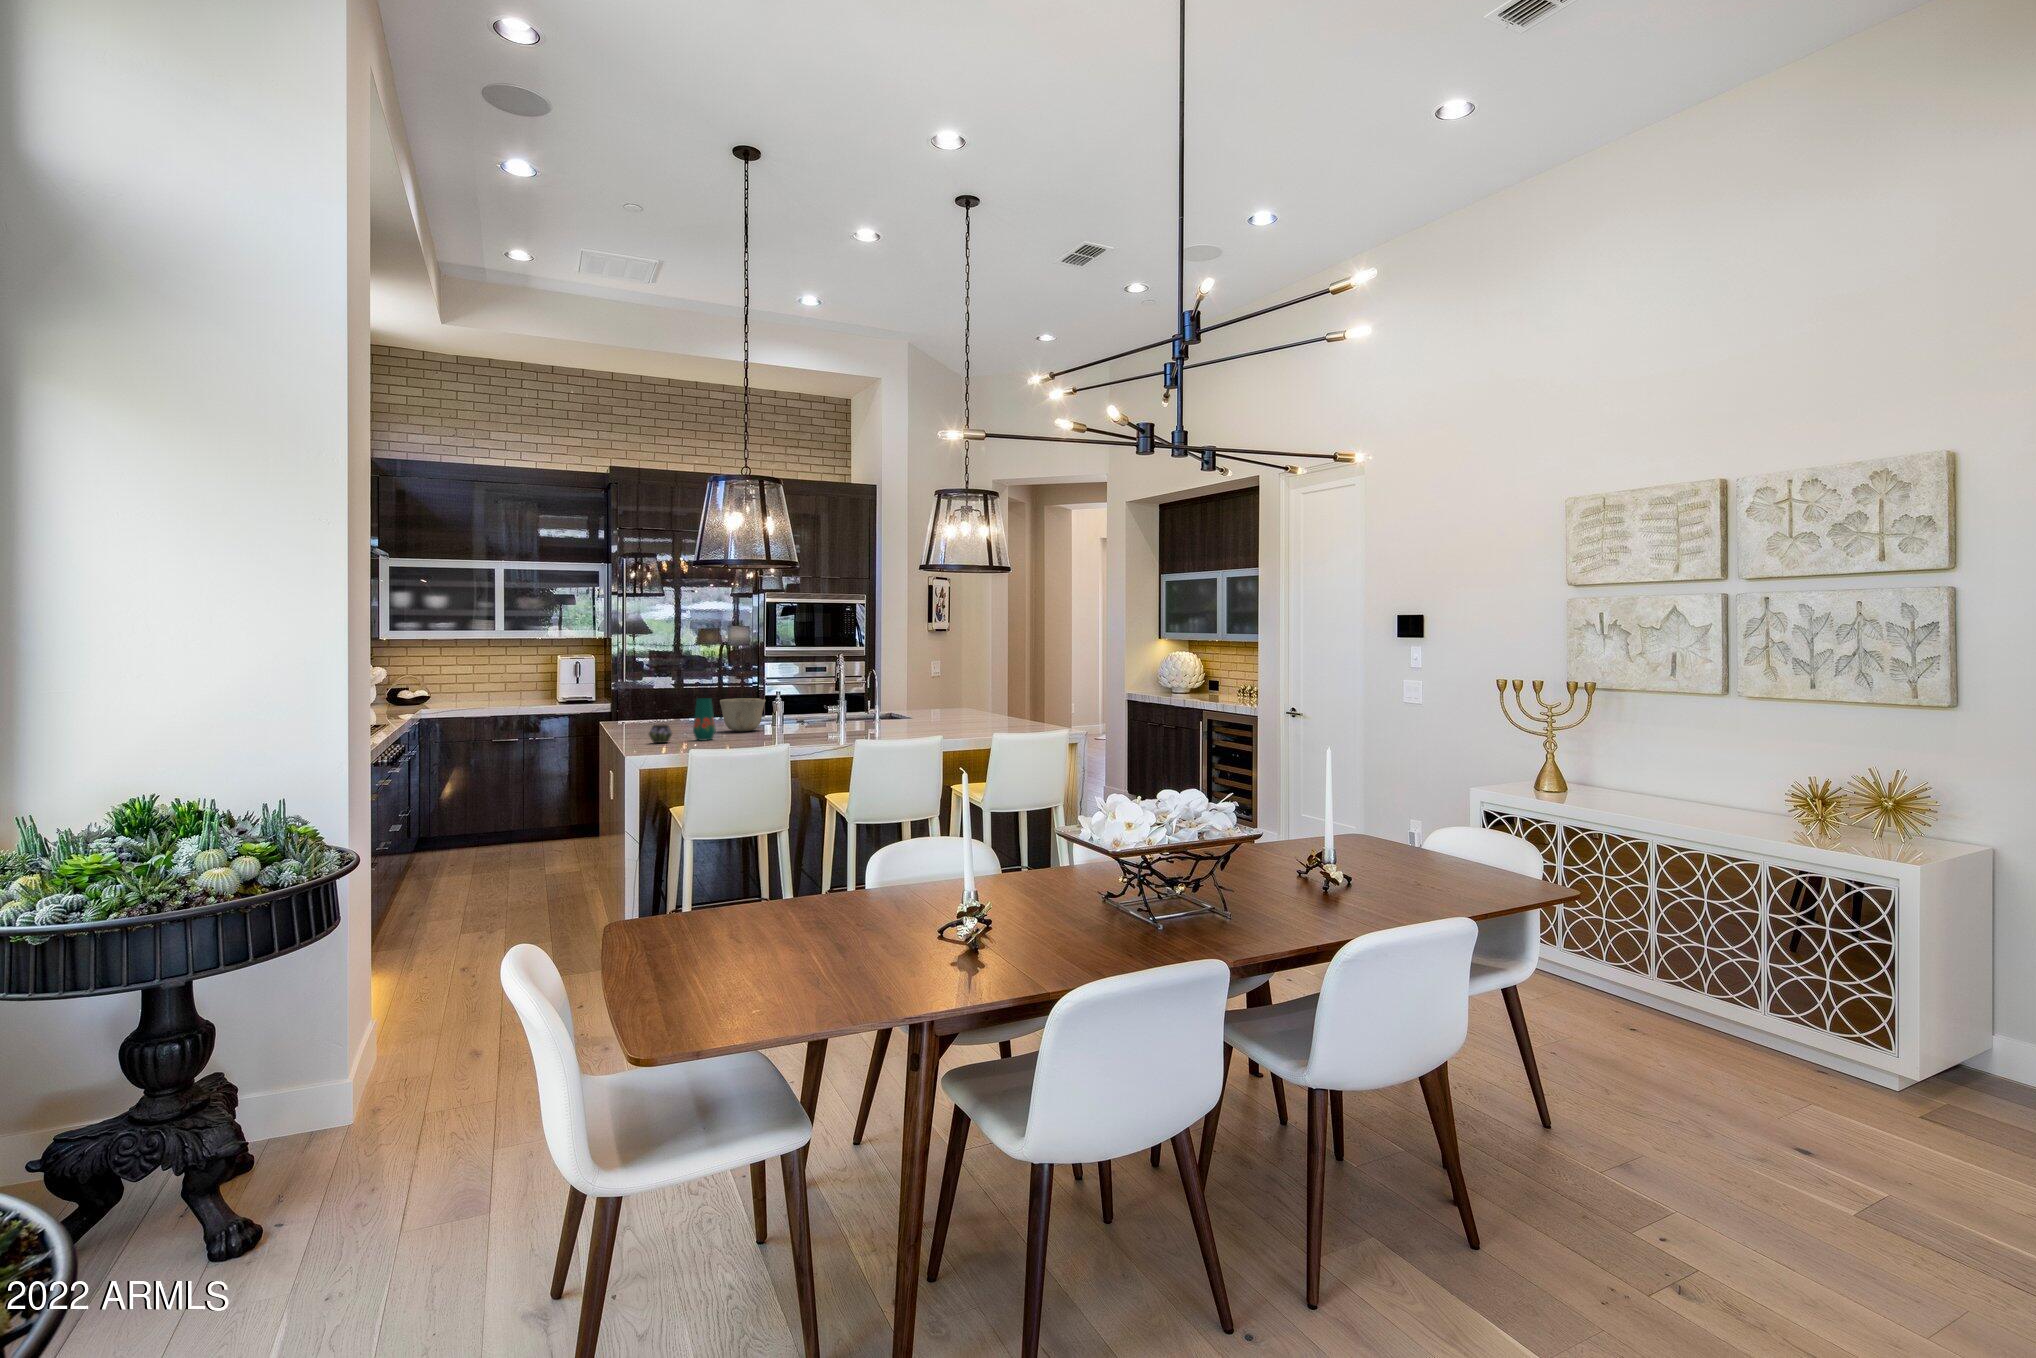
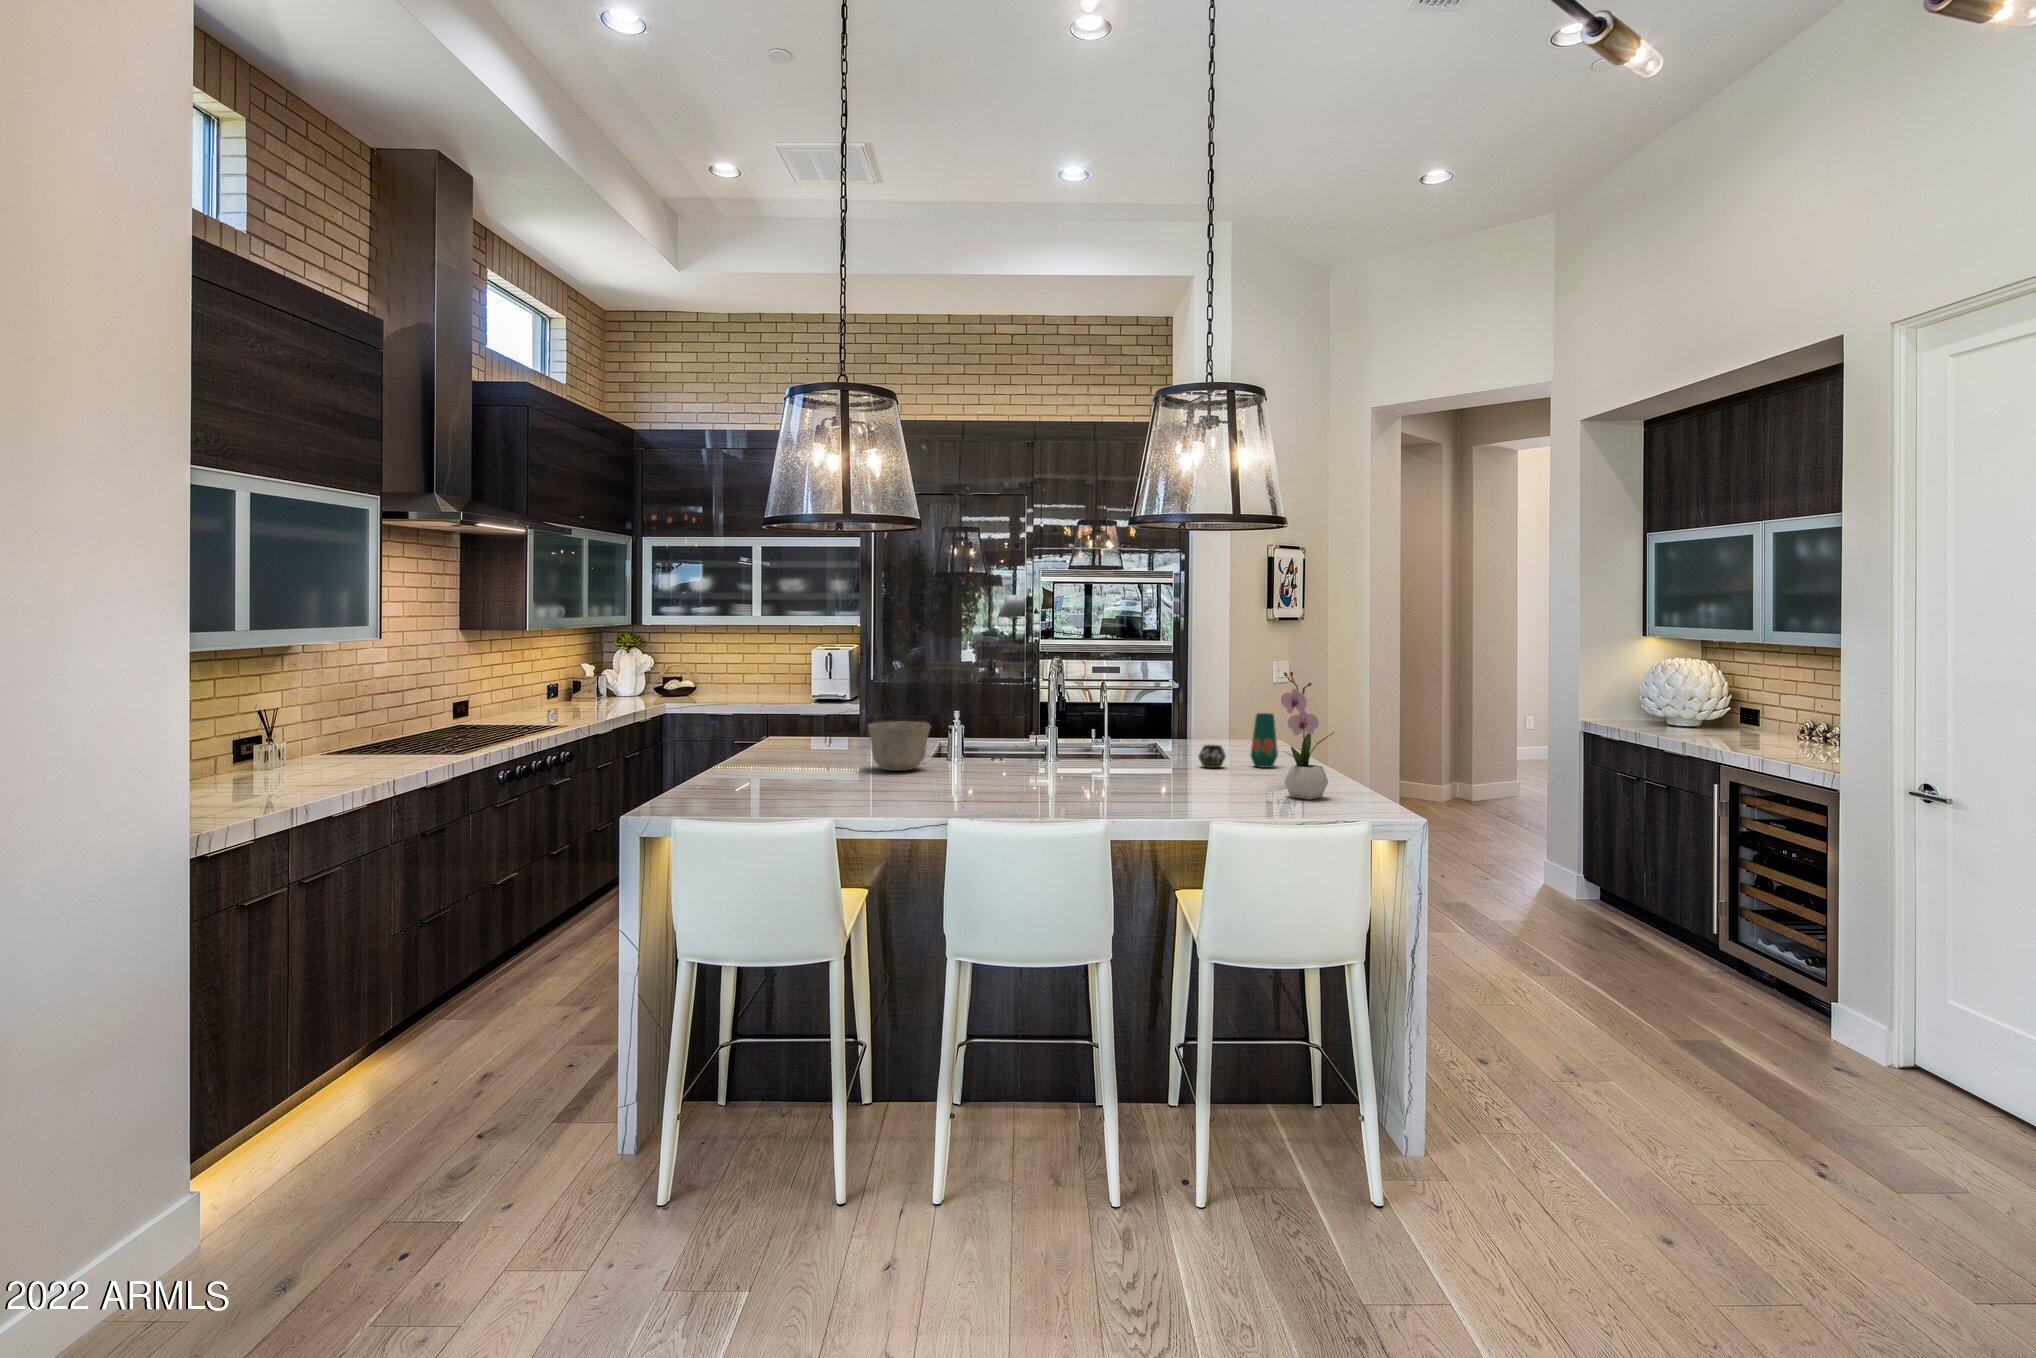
flower arrangement: none [1000,656,1027,729] -> present [1281,672,1334,800]
vase: present [649,698,716,743] -> present [1199,713,1278,768]

